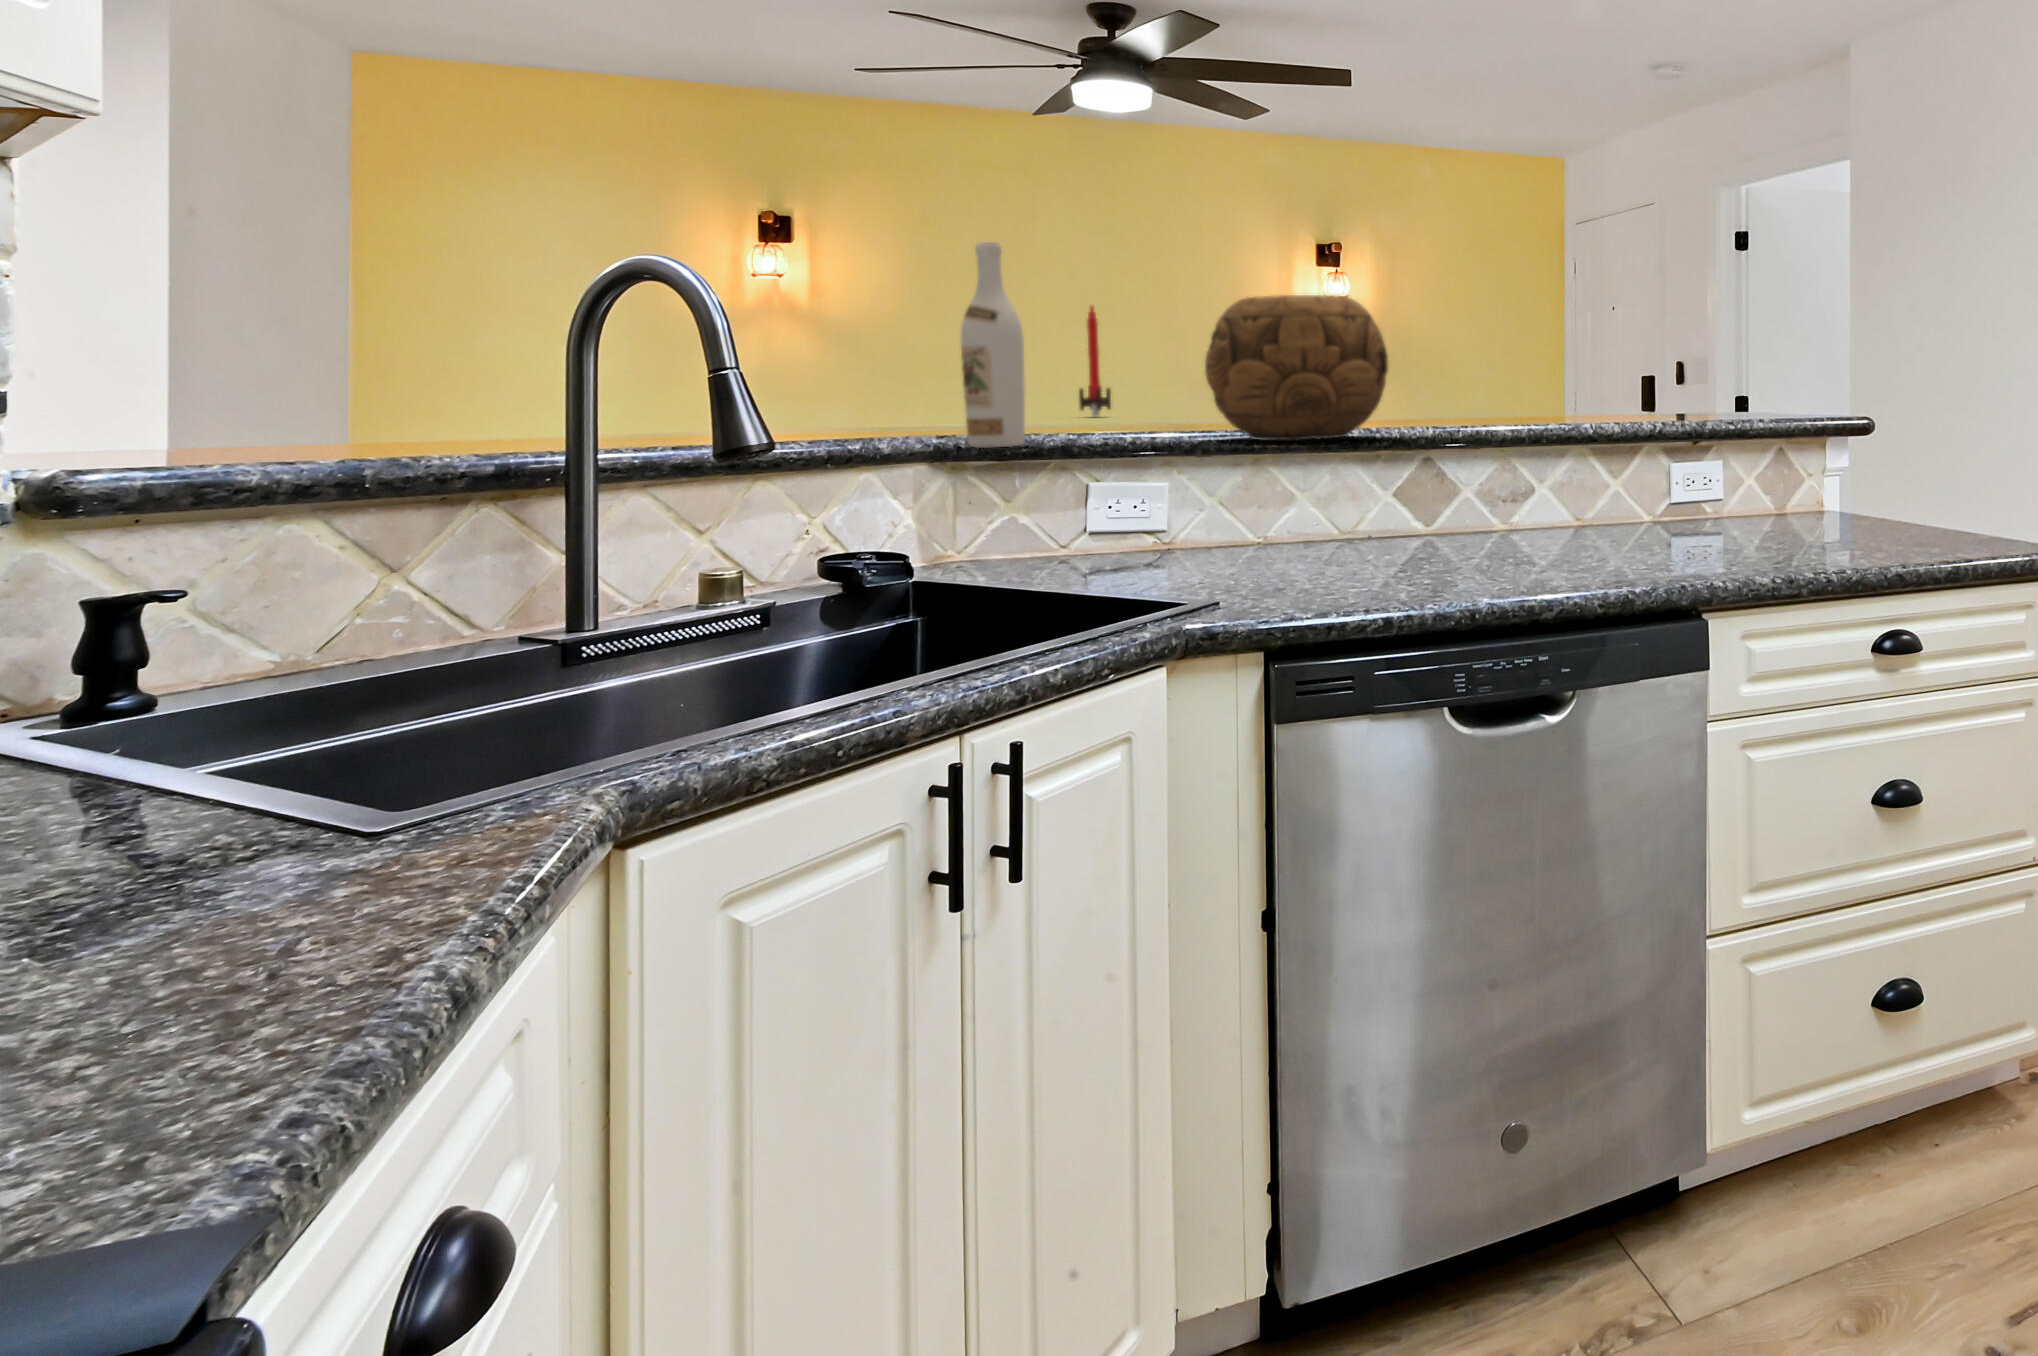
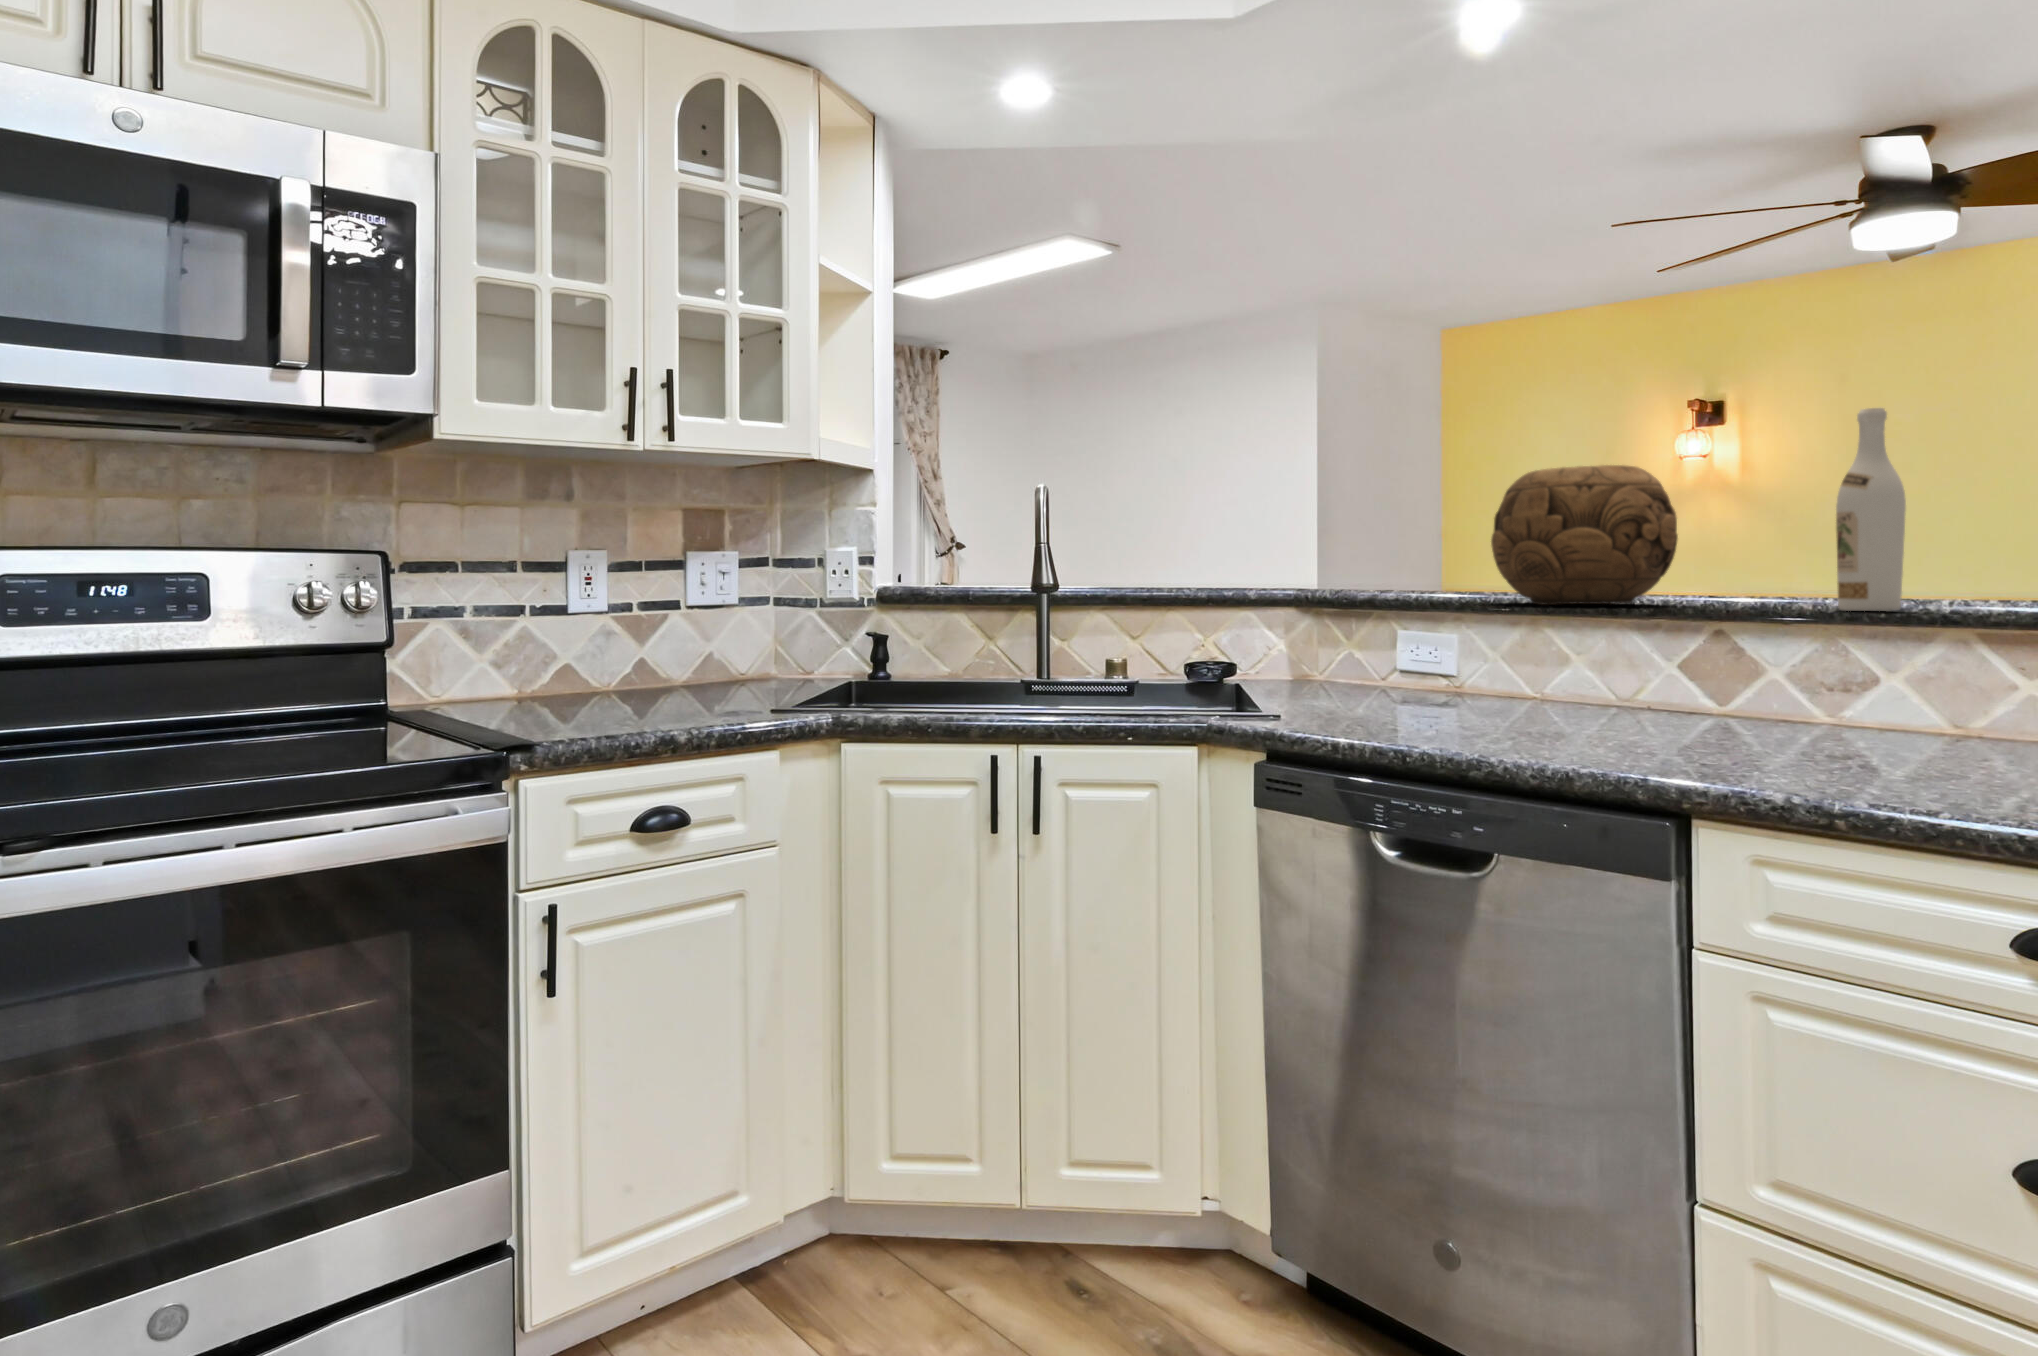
wine bottle: present [960,242,1025,448] -> present [1836,408,1906,611]
candle: present [1079,306,1111,416] -> none [1723,481,1758,591]

